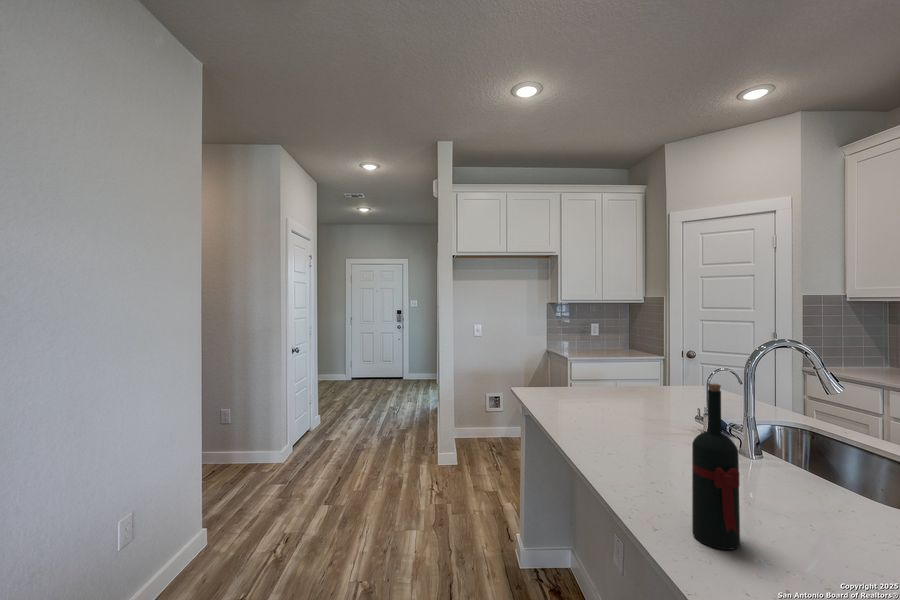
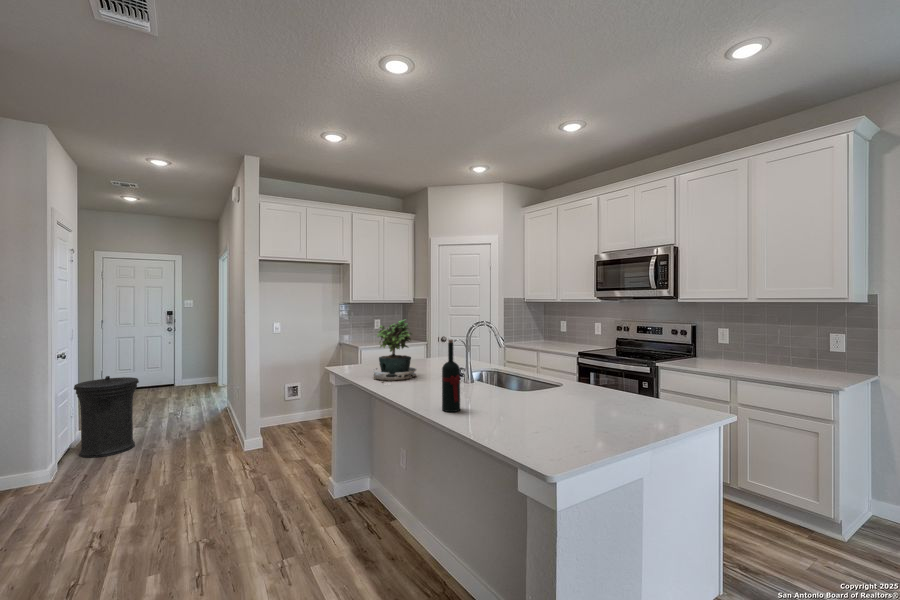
potted plant: none [570,329,642,434] -> present [373,320,416,382]
trash can: none [307,370,356,445] -> present [74,376,139,458]

